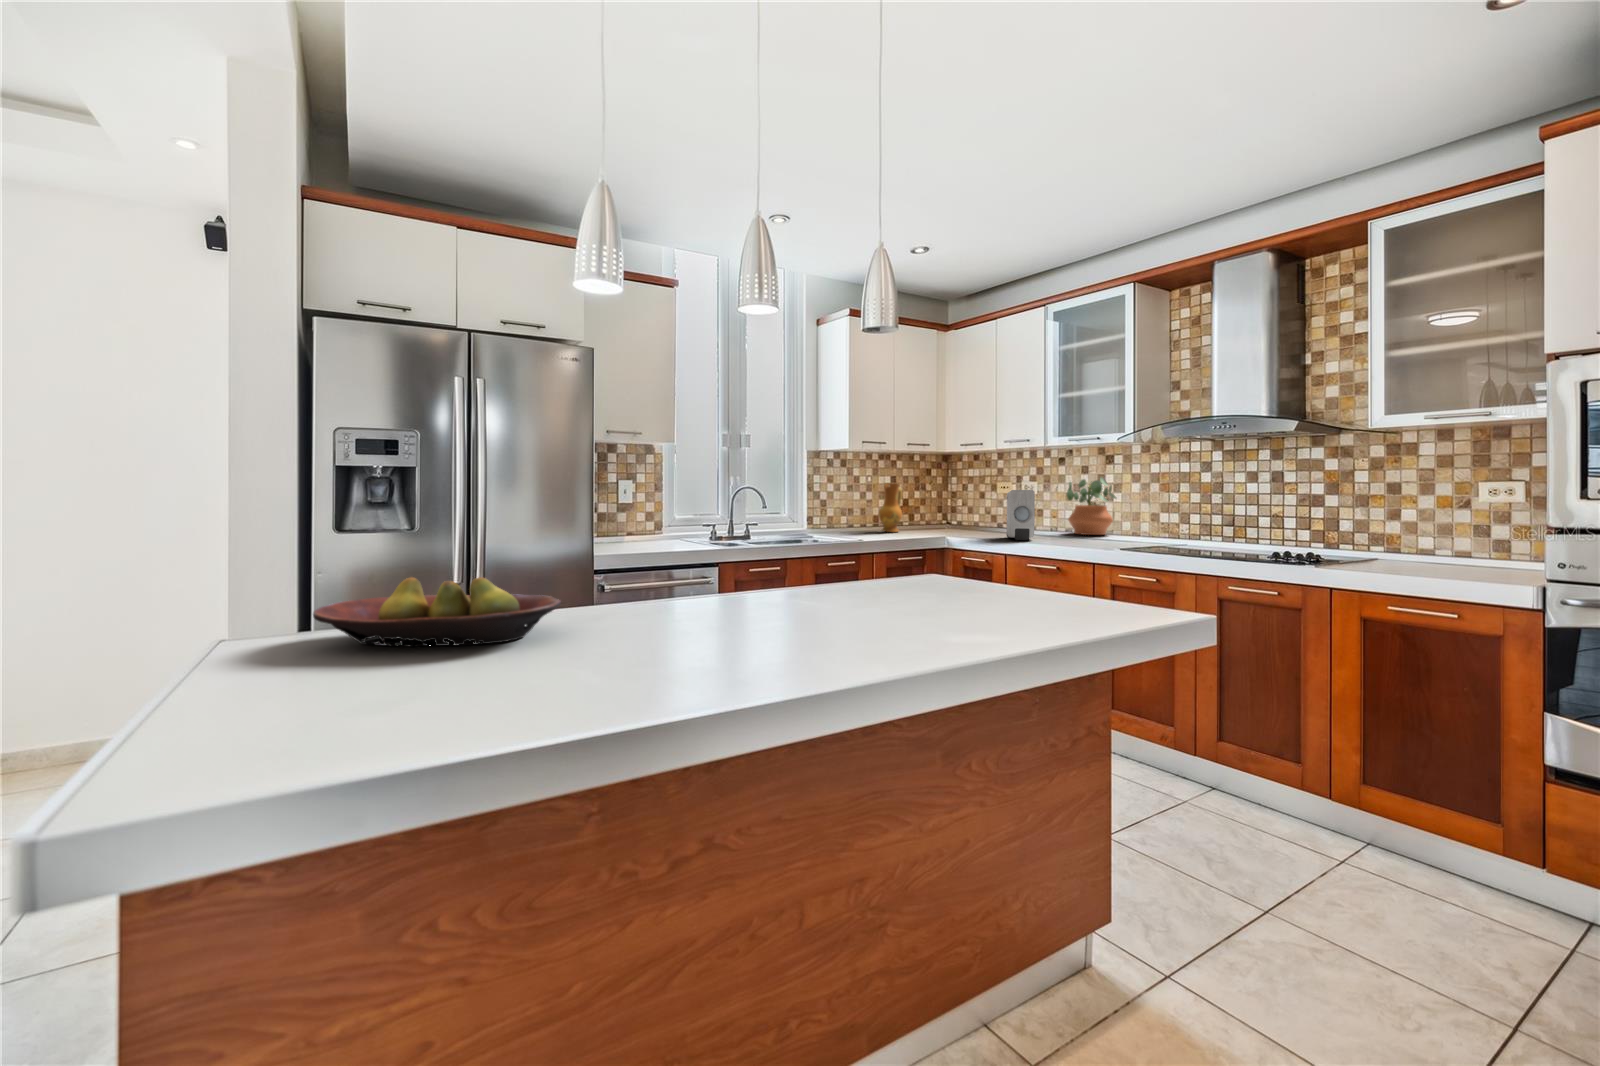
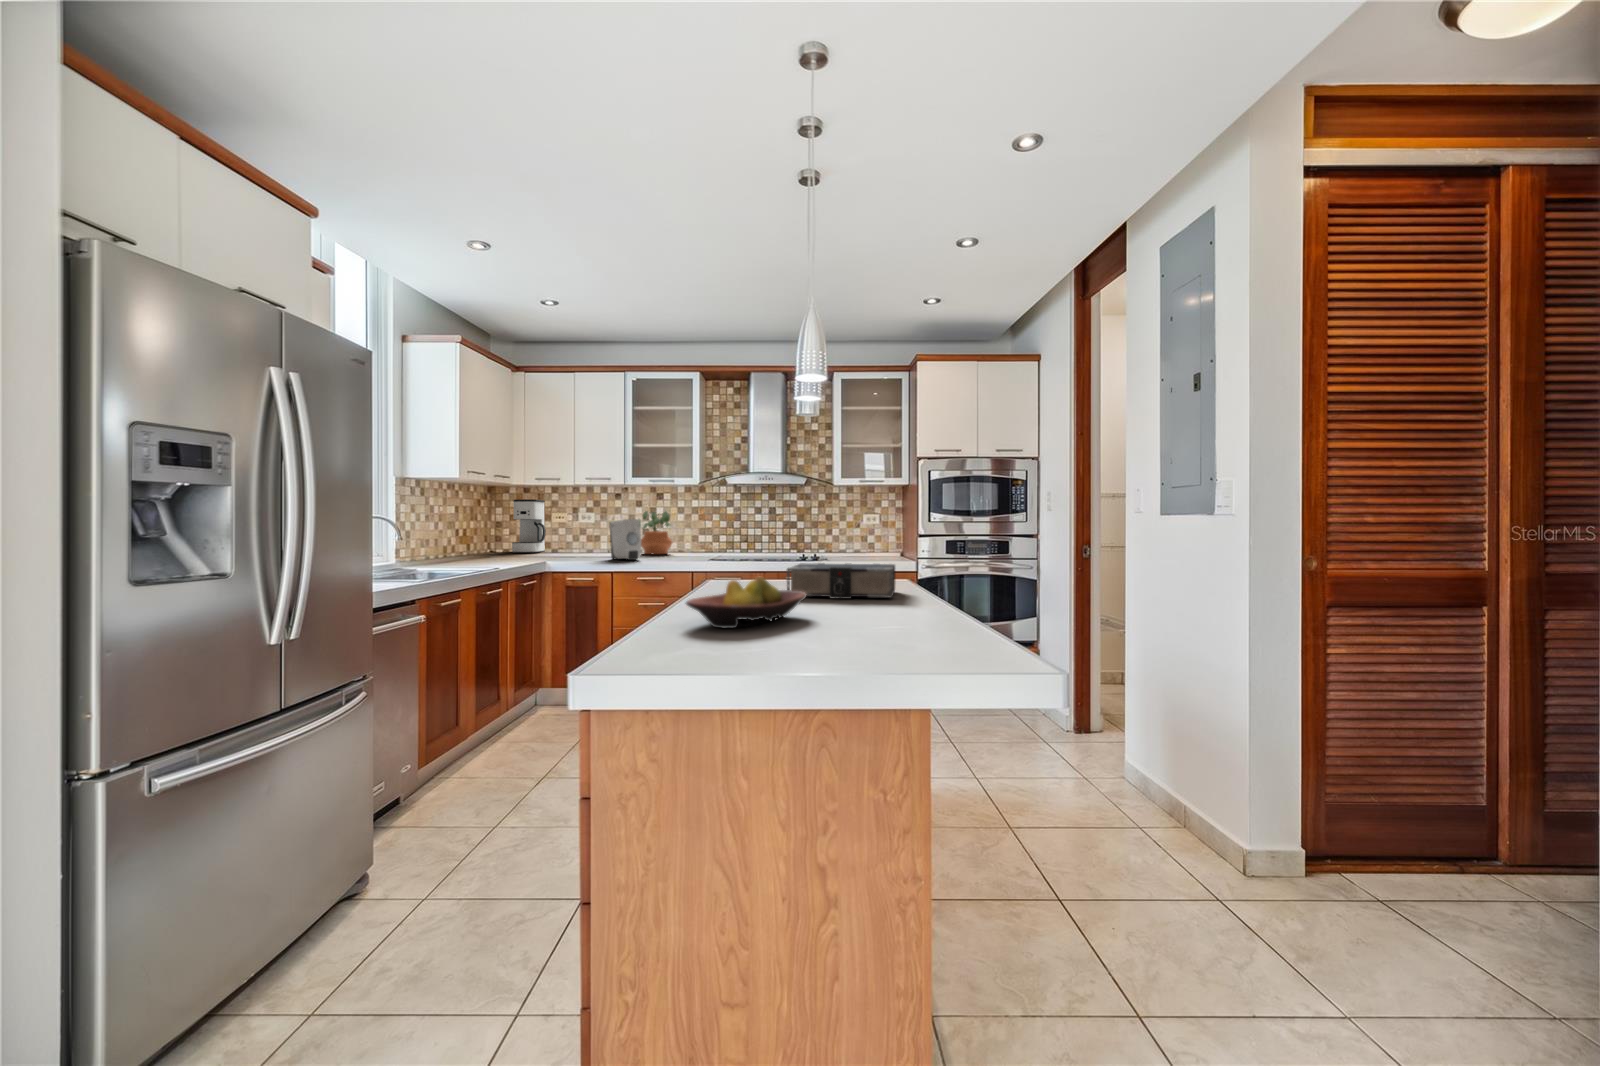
coffee maker: none [947,468,986,525] -> present [512,499,546,553]
ceramic jug: present [879,483,902,532] -> none [482,513,507,561]
book: none [742,564,950,649] -> present [787,563,895,599]

